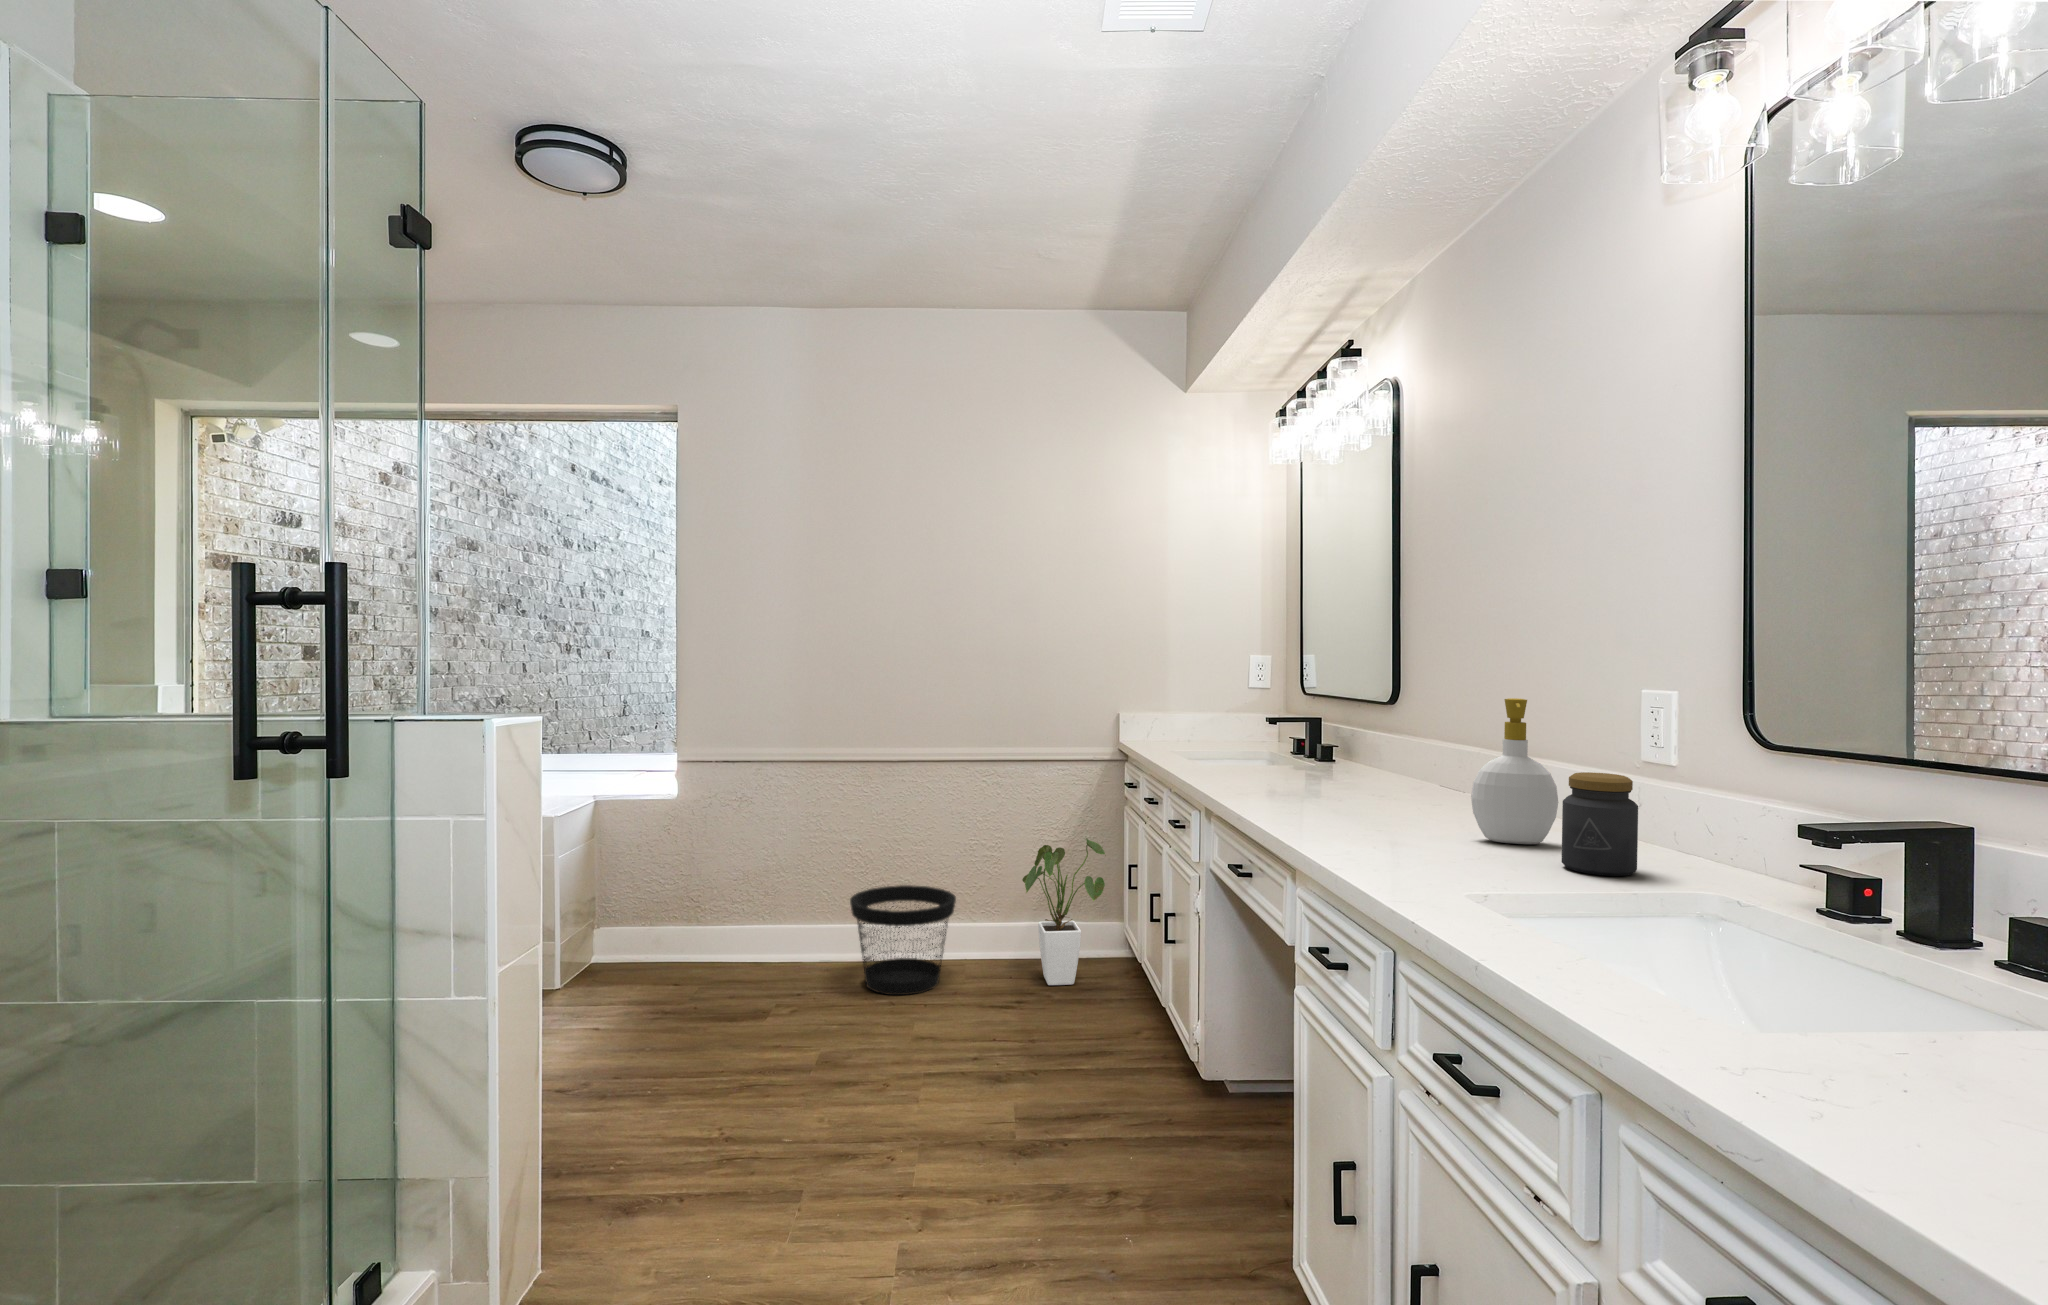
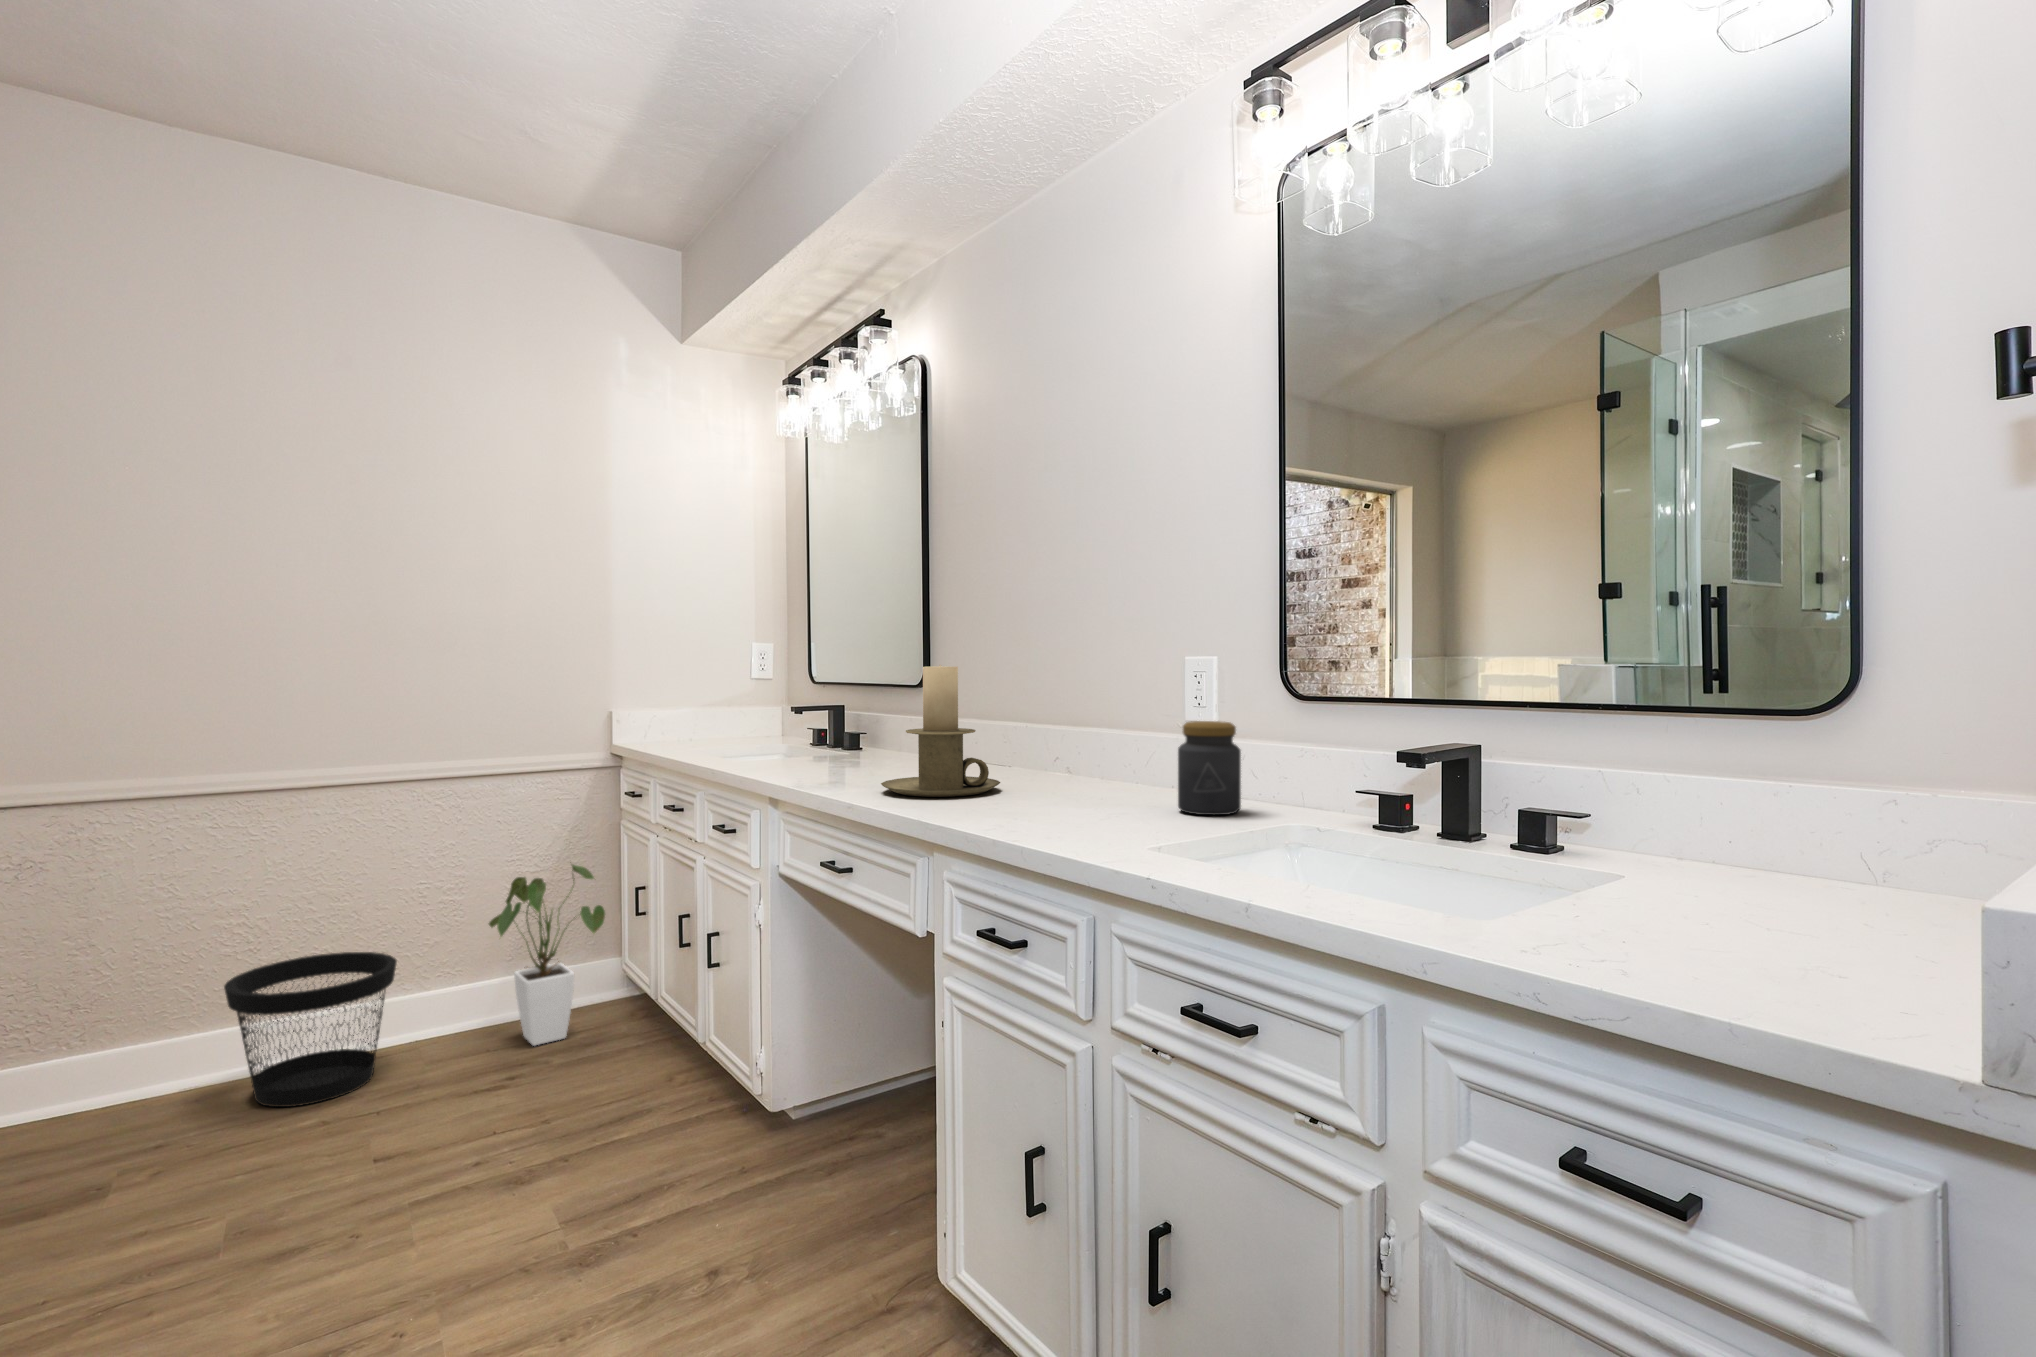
candle holder: none [1287,696,1406,822] -> present [881,665,1000,797]
soap bottle: present [1471,698,1558,844] -> none [1077,658,1151,799]

